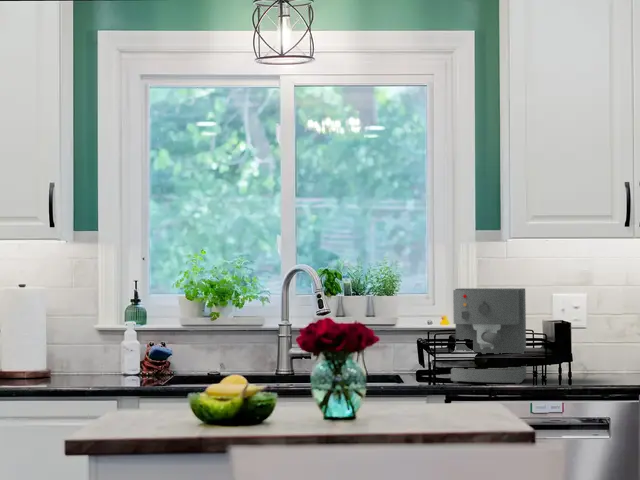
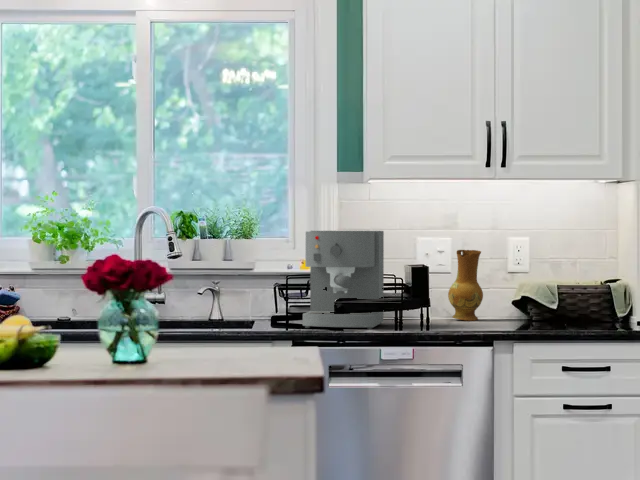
ceramic jug: none [586,305,621,376] -> present [448,250,483,321]

